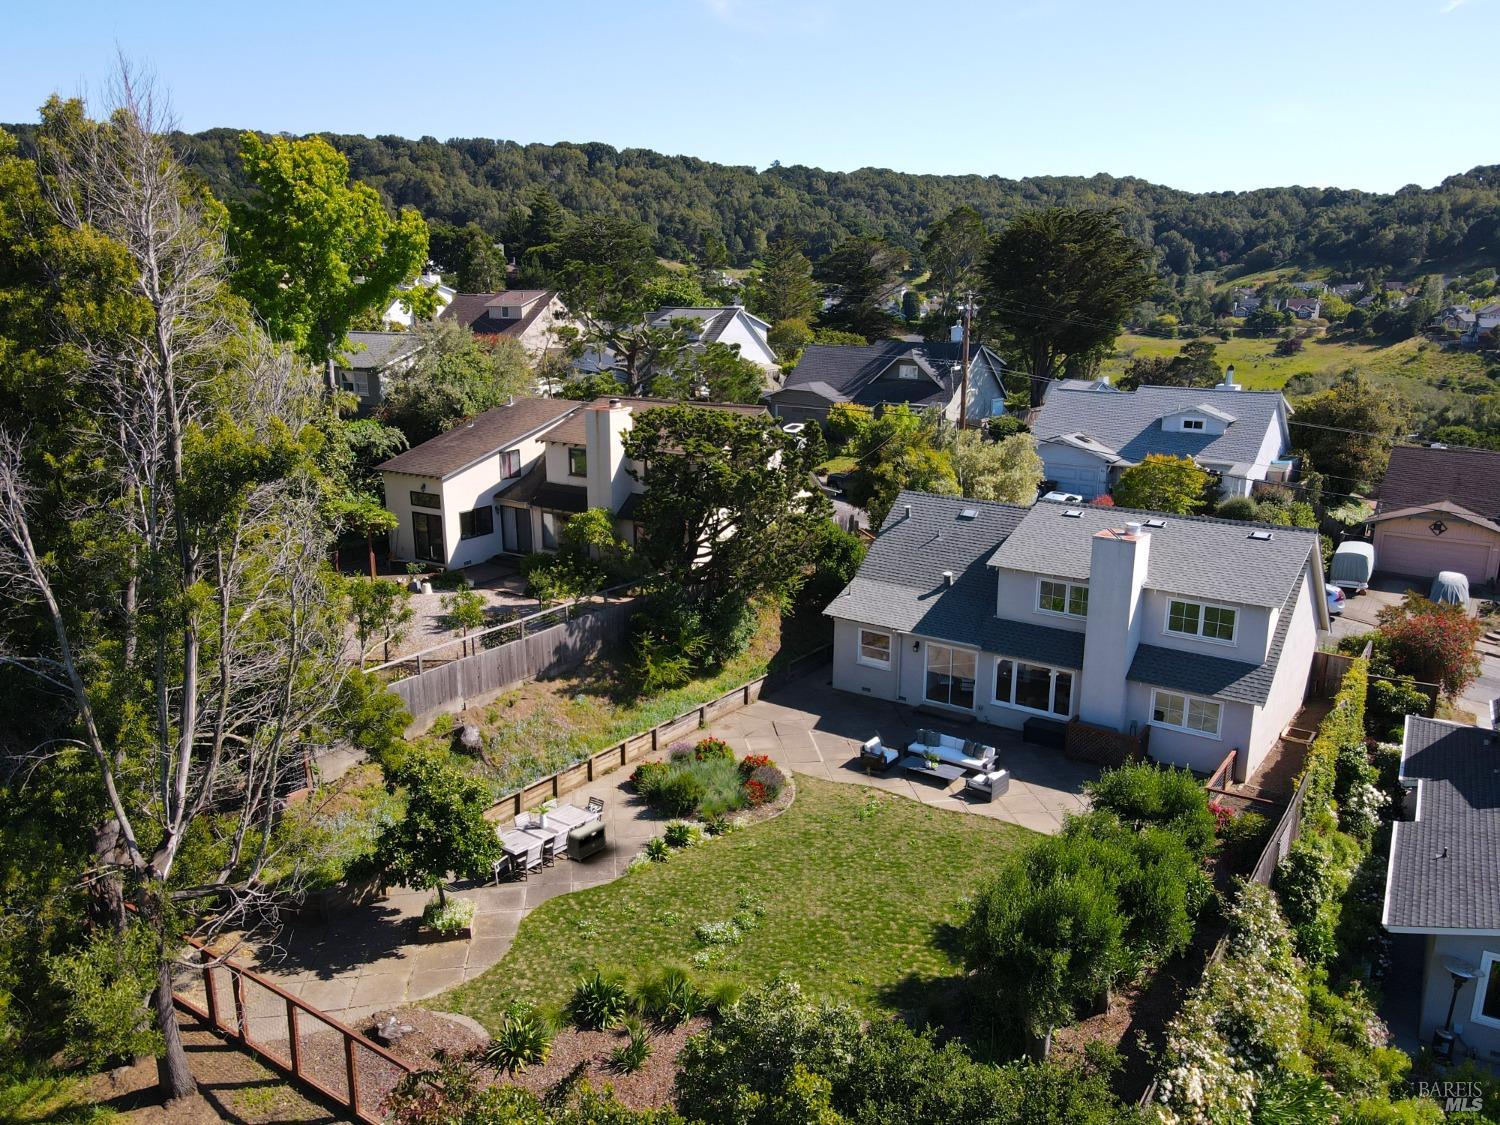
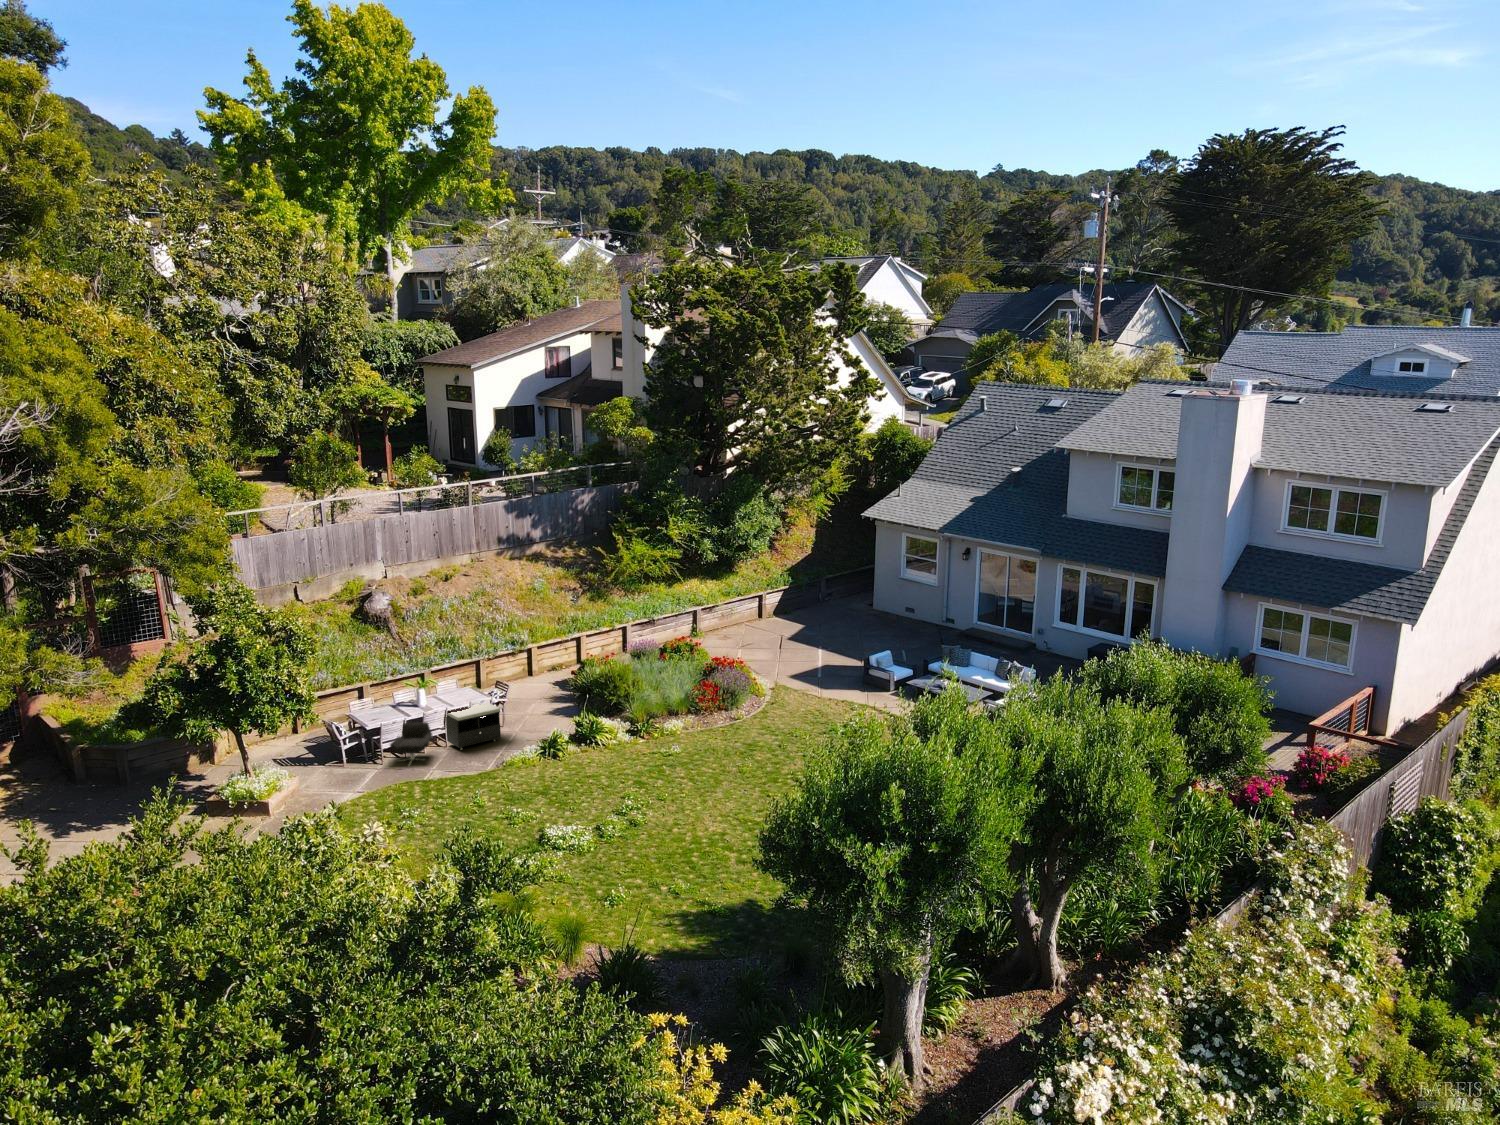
lounge chair: present [862,750,885,772] -> present [390,722,432,765]

